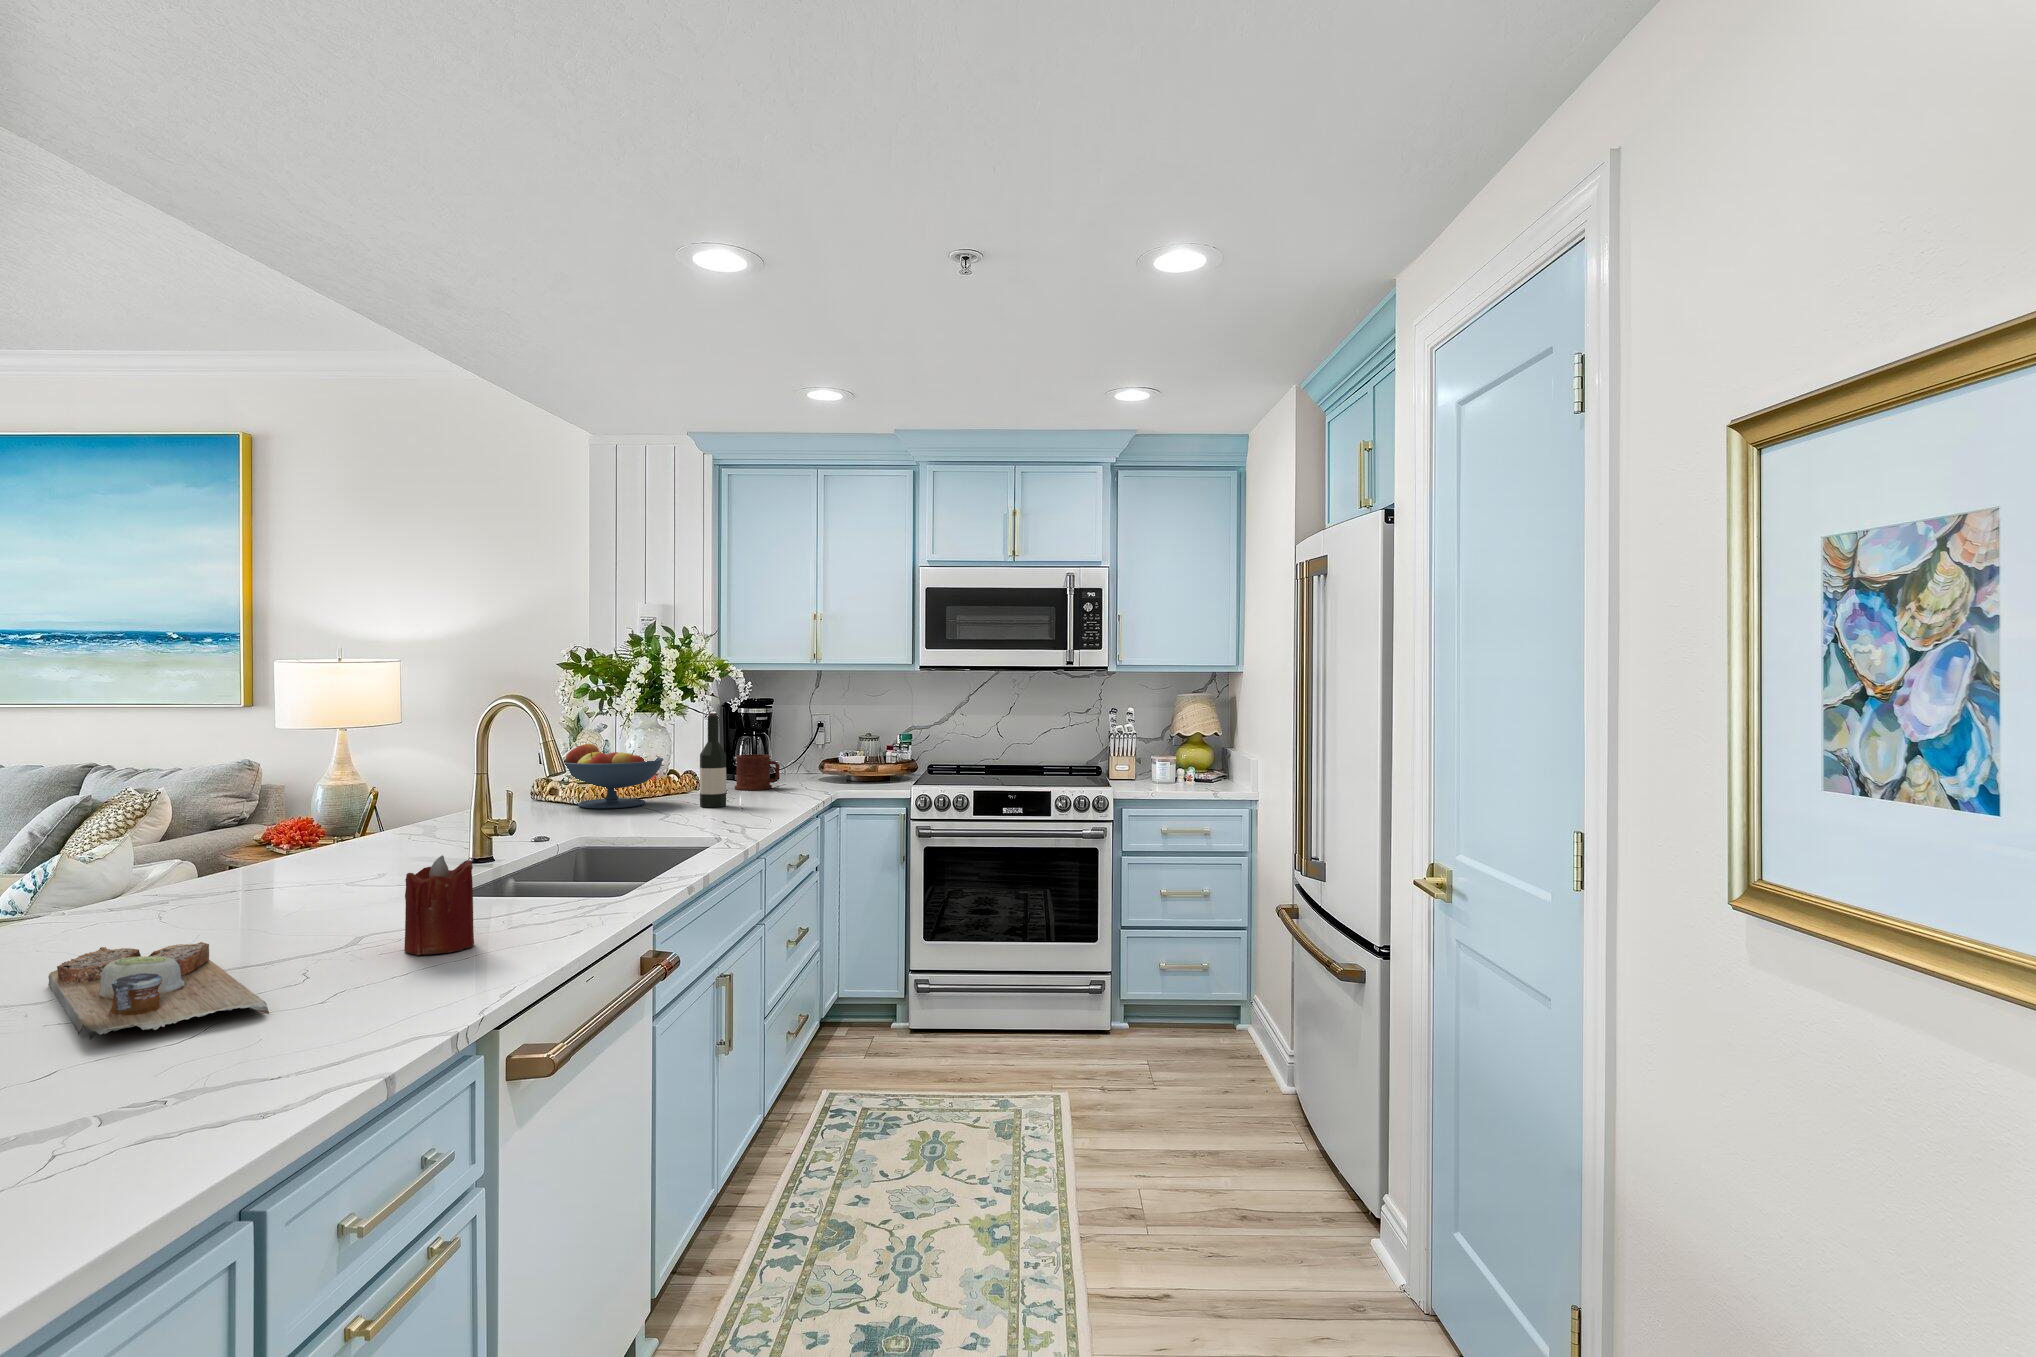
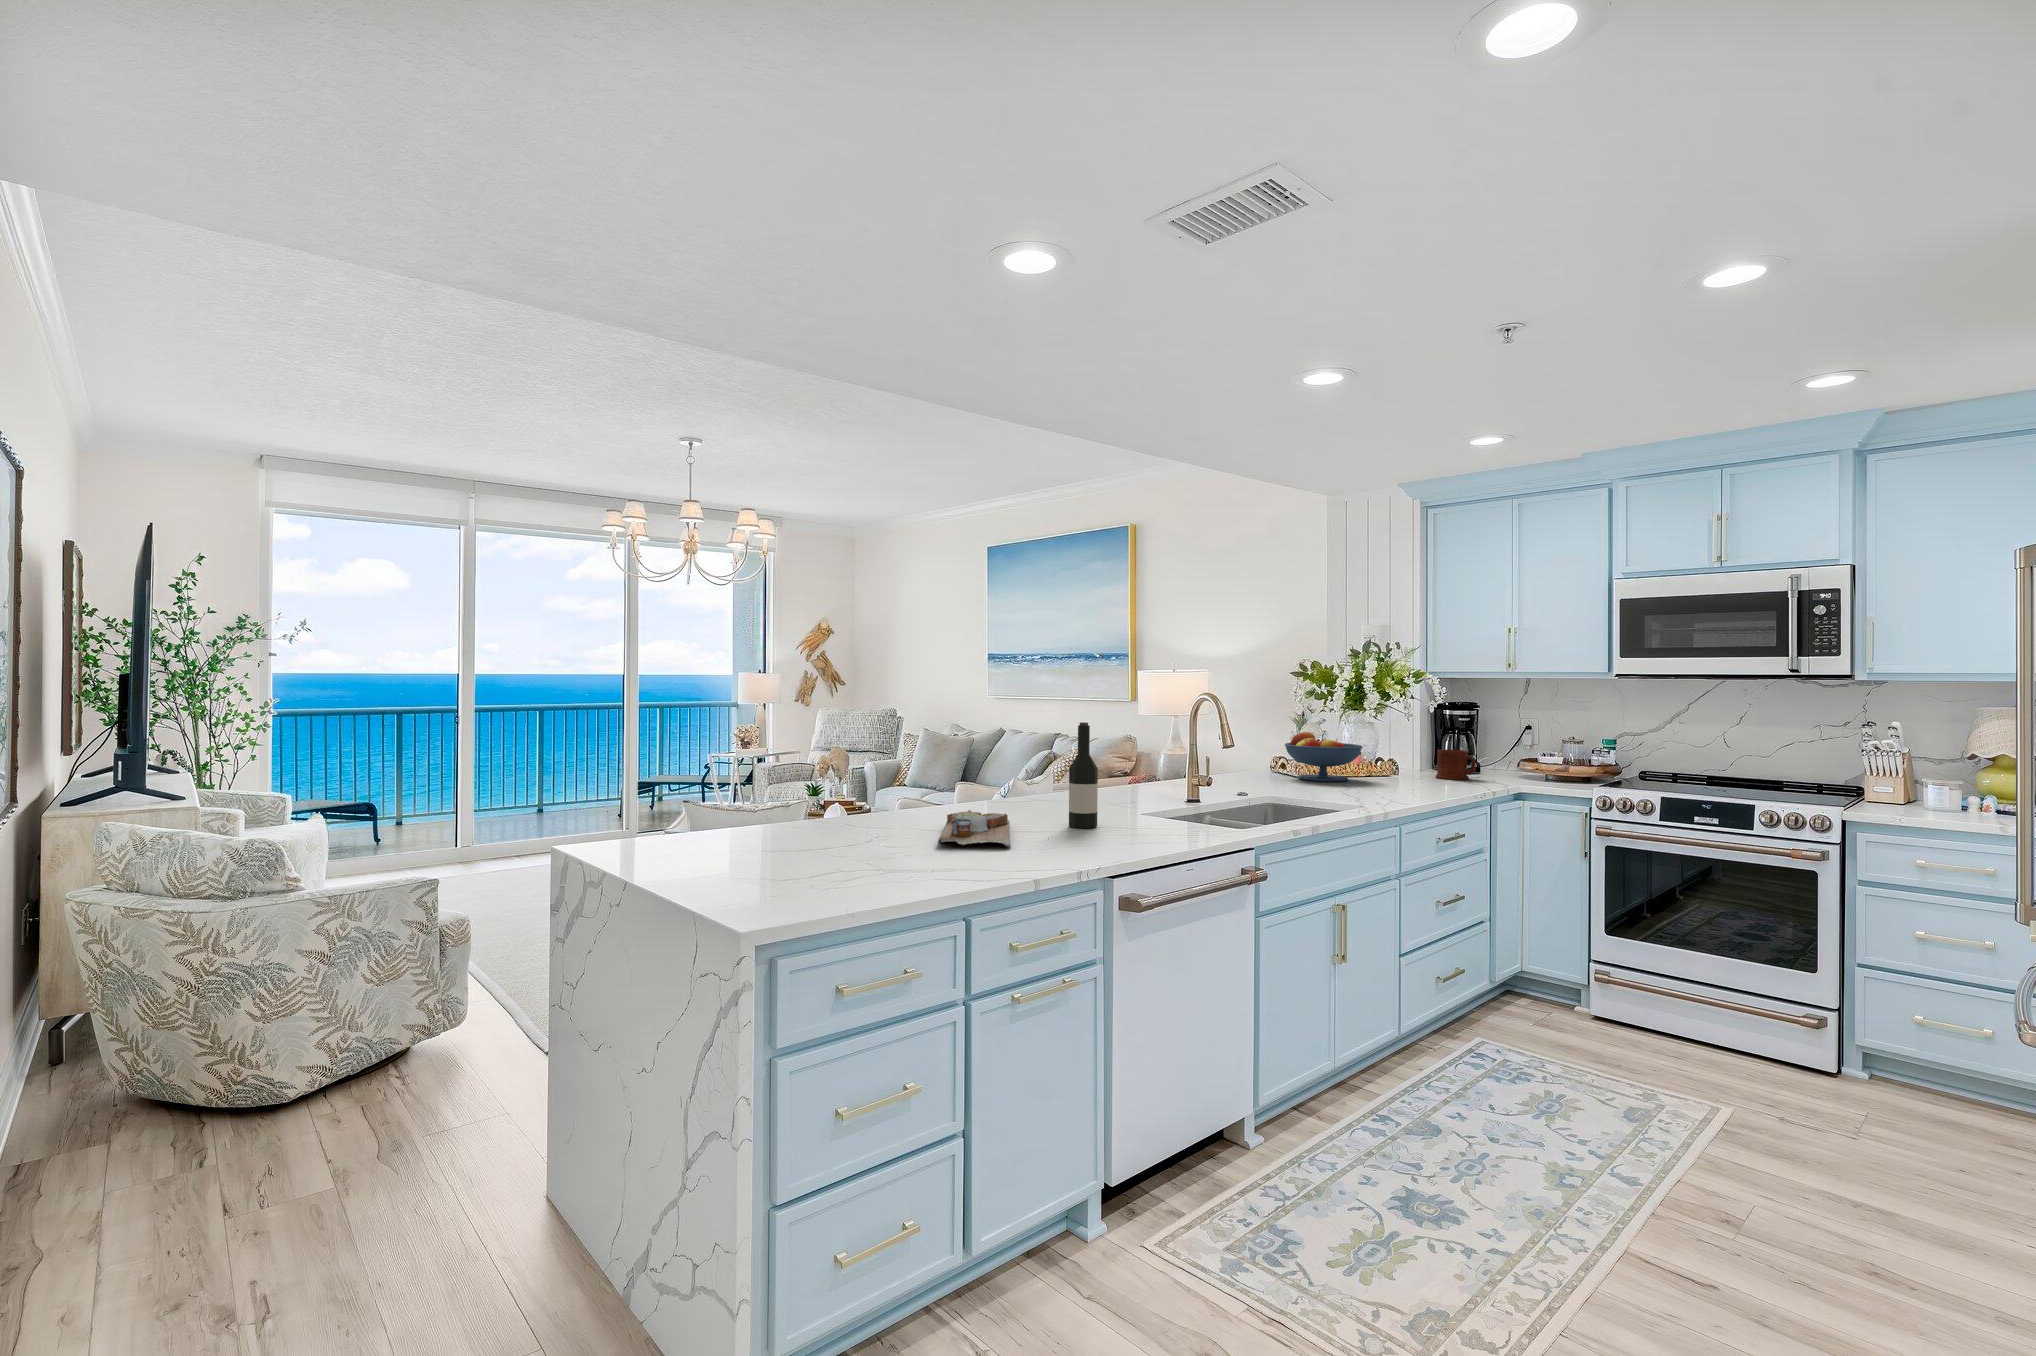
wine bottle: present [700,713,726,807] -> present [1069,722,1098,828]
candle: present [404,855,474,955] -> none [1096,781,1134,839]

